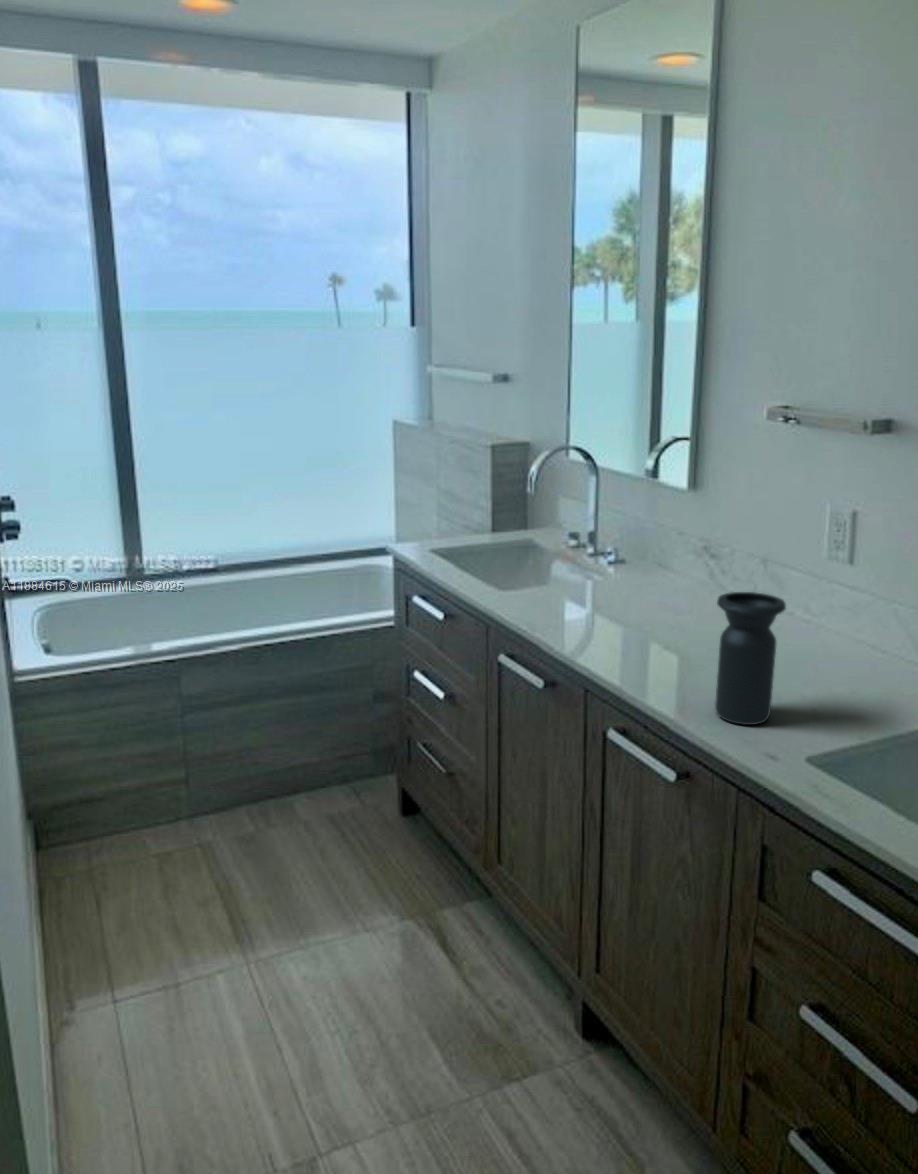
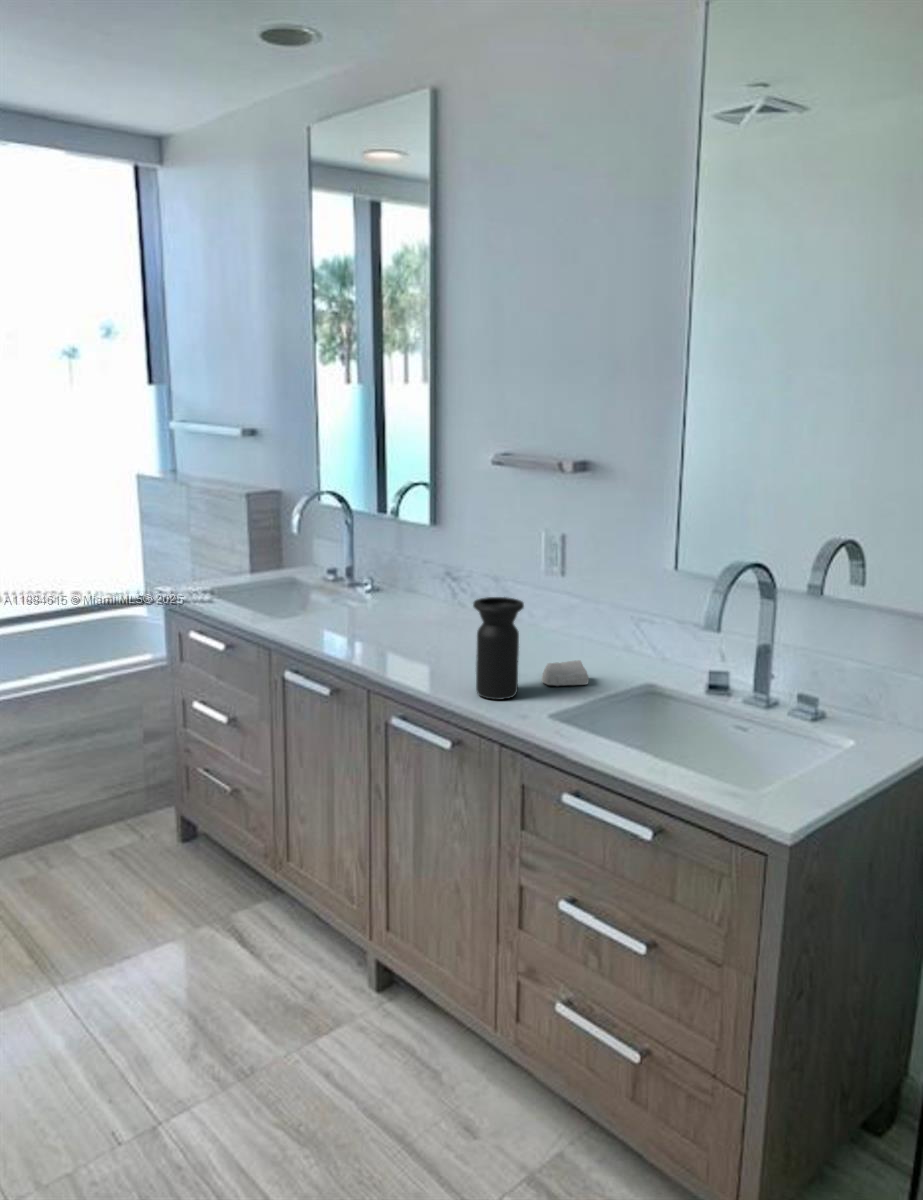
soap bar: none [806,680,871,713] -> present [542,660,589,686]

